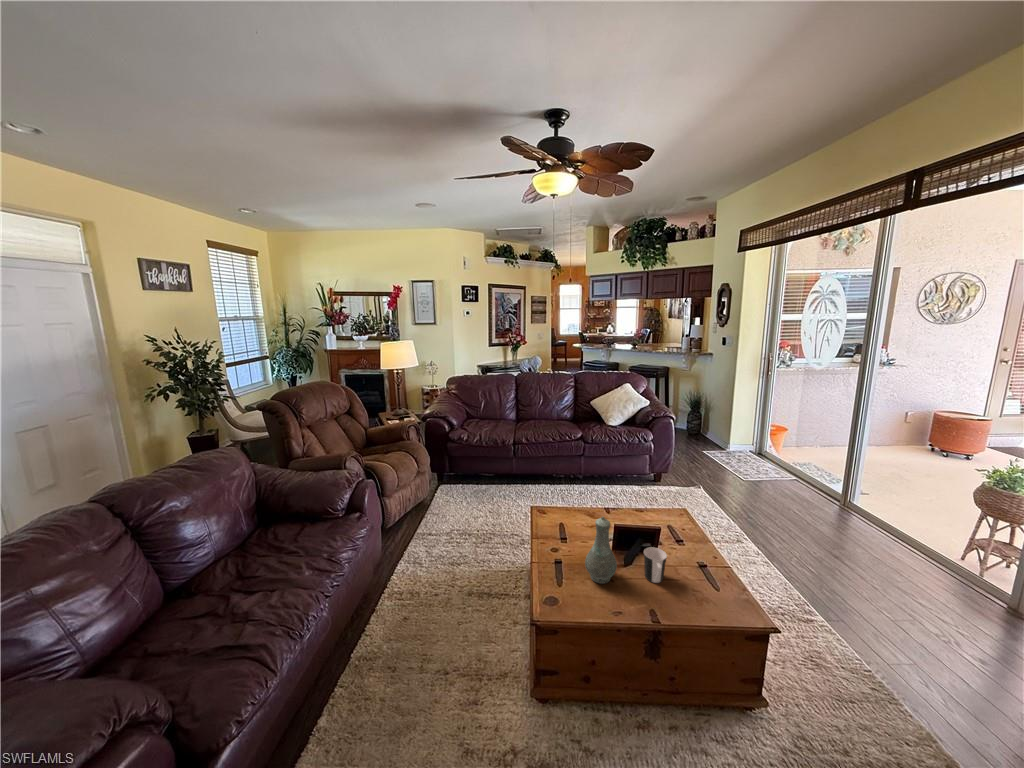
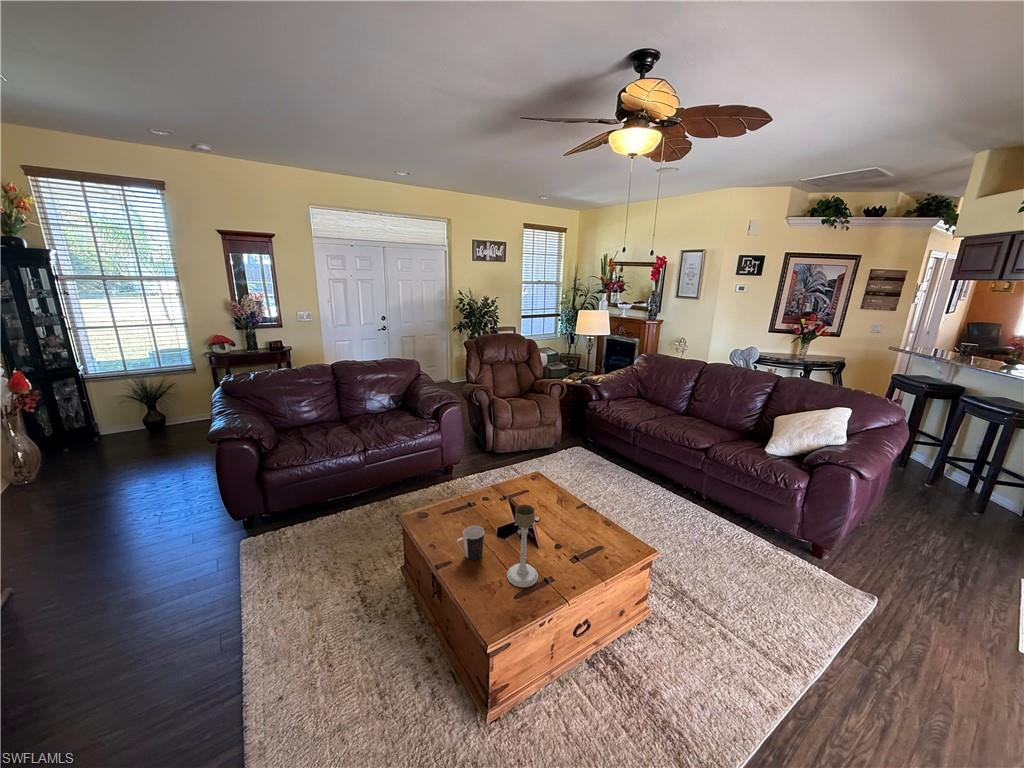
candle holder: none [680,495,711,571] -> present [507,504,538,587]
vase: present [585,517,617,584] -> none [437,474,464,532]

